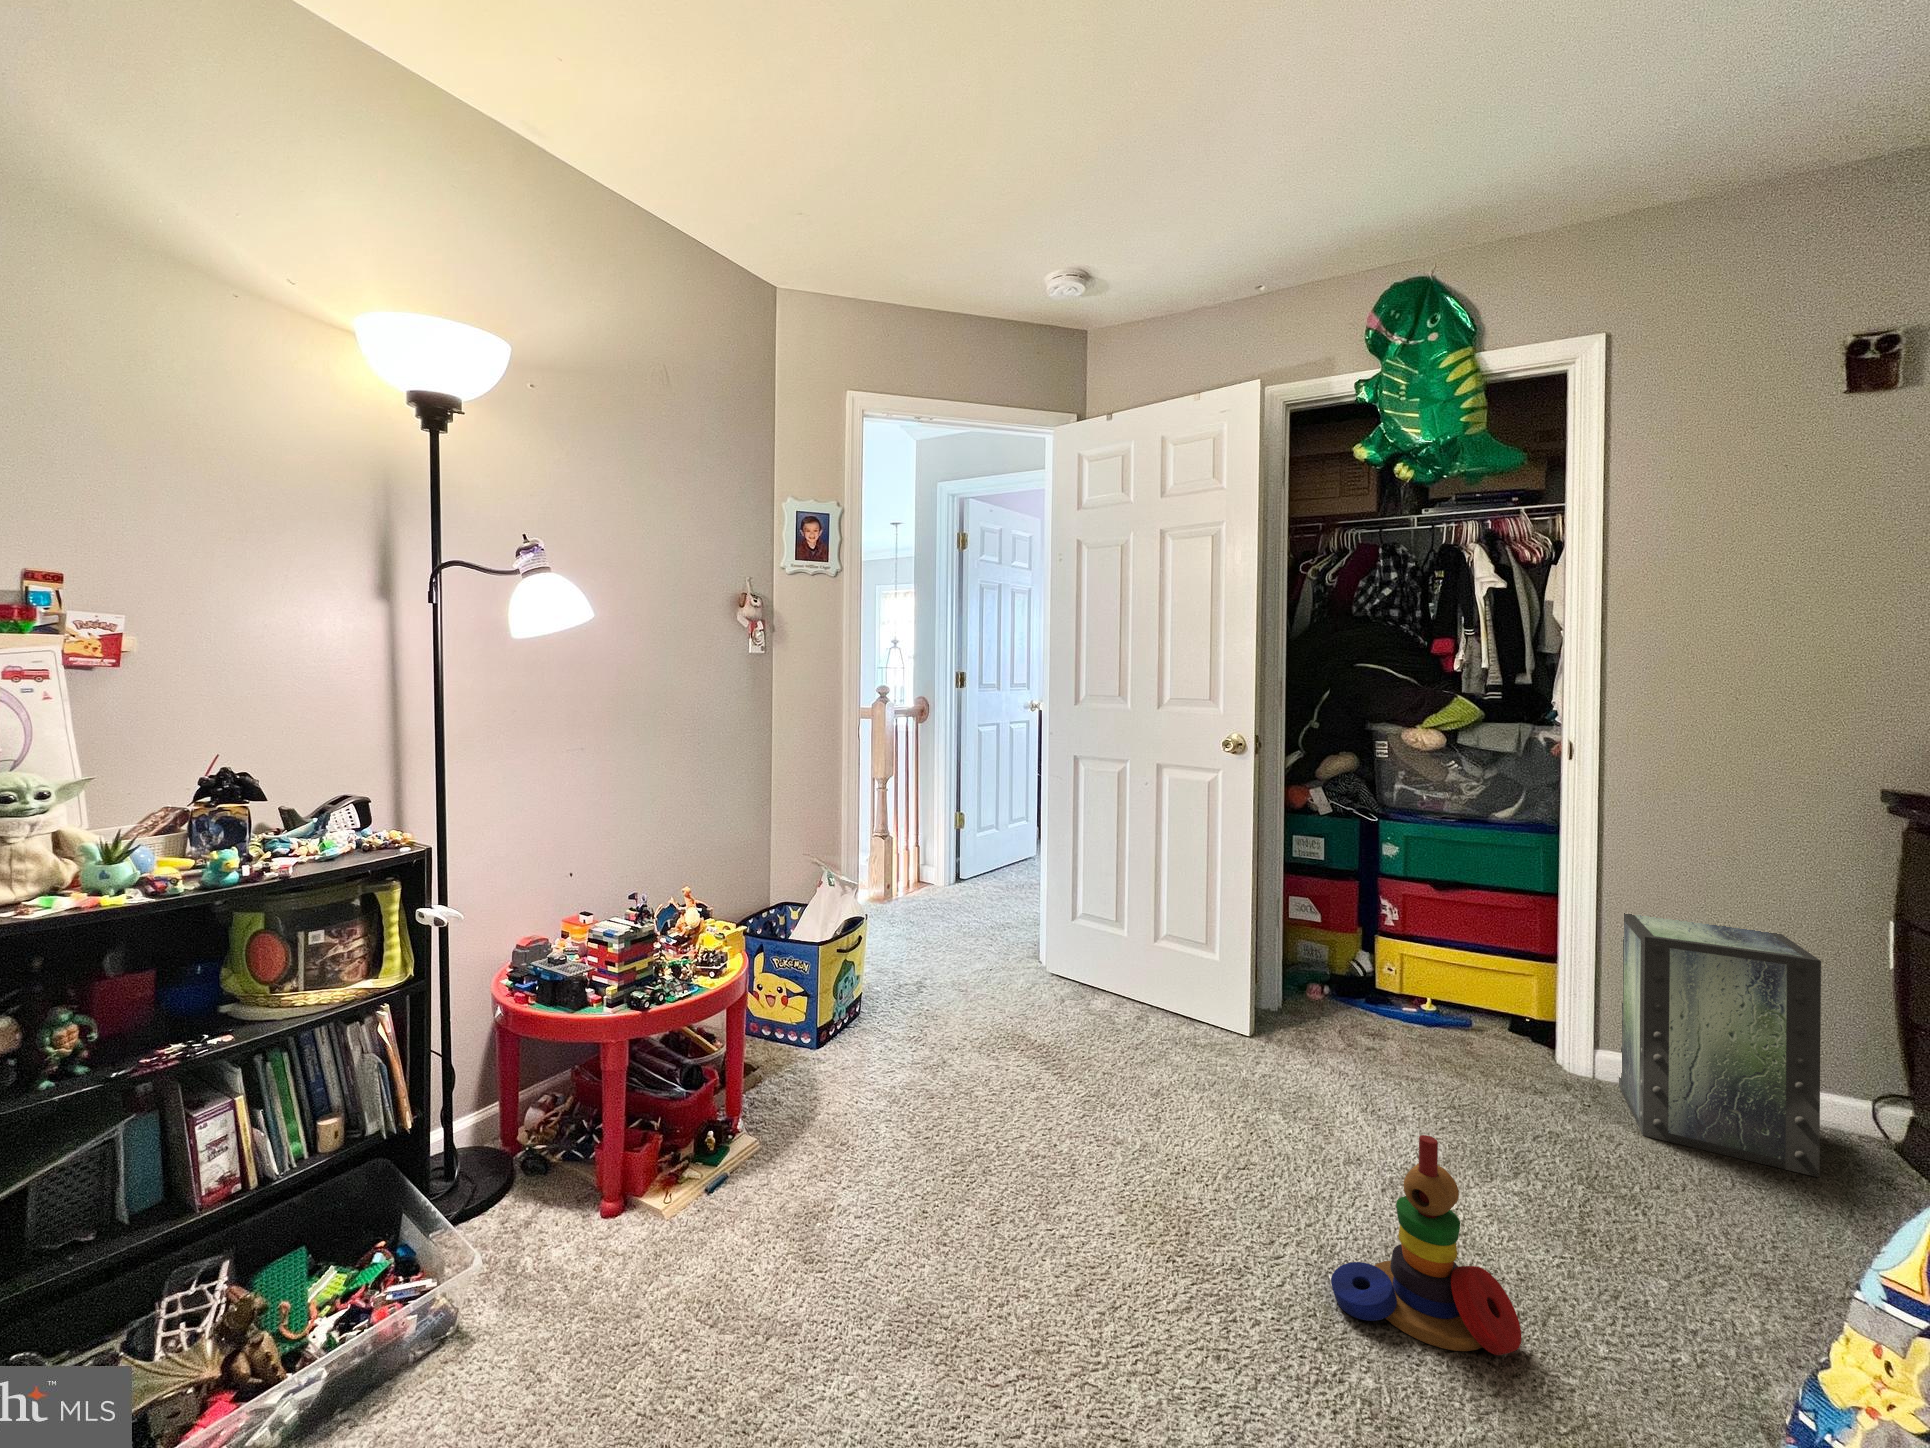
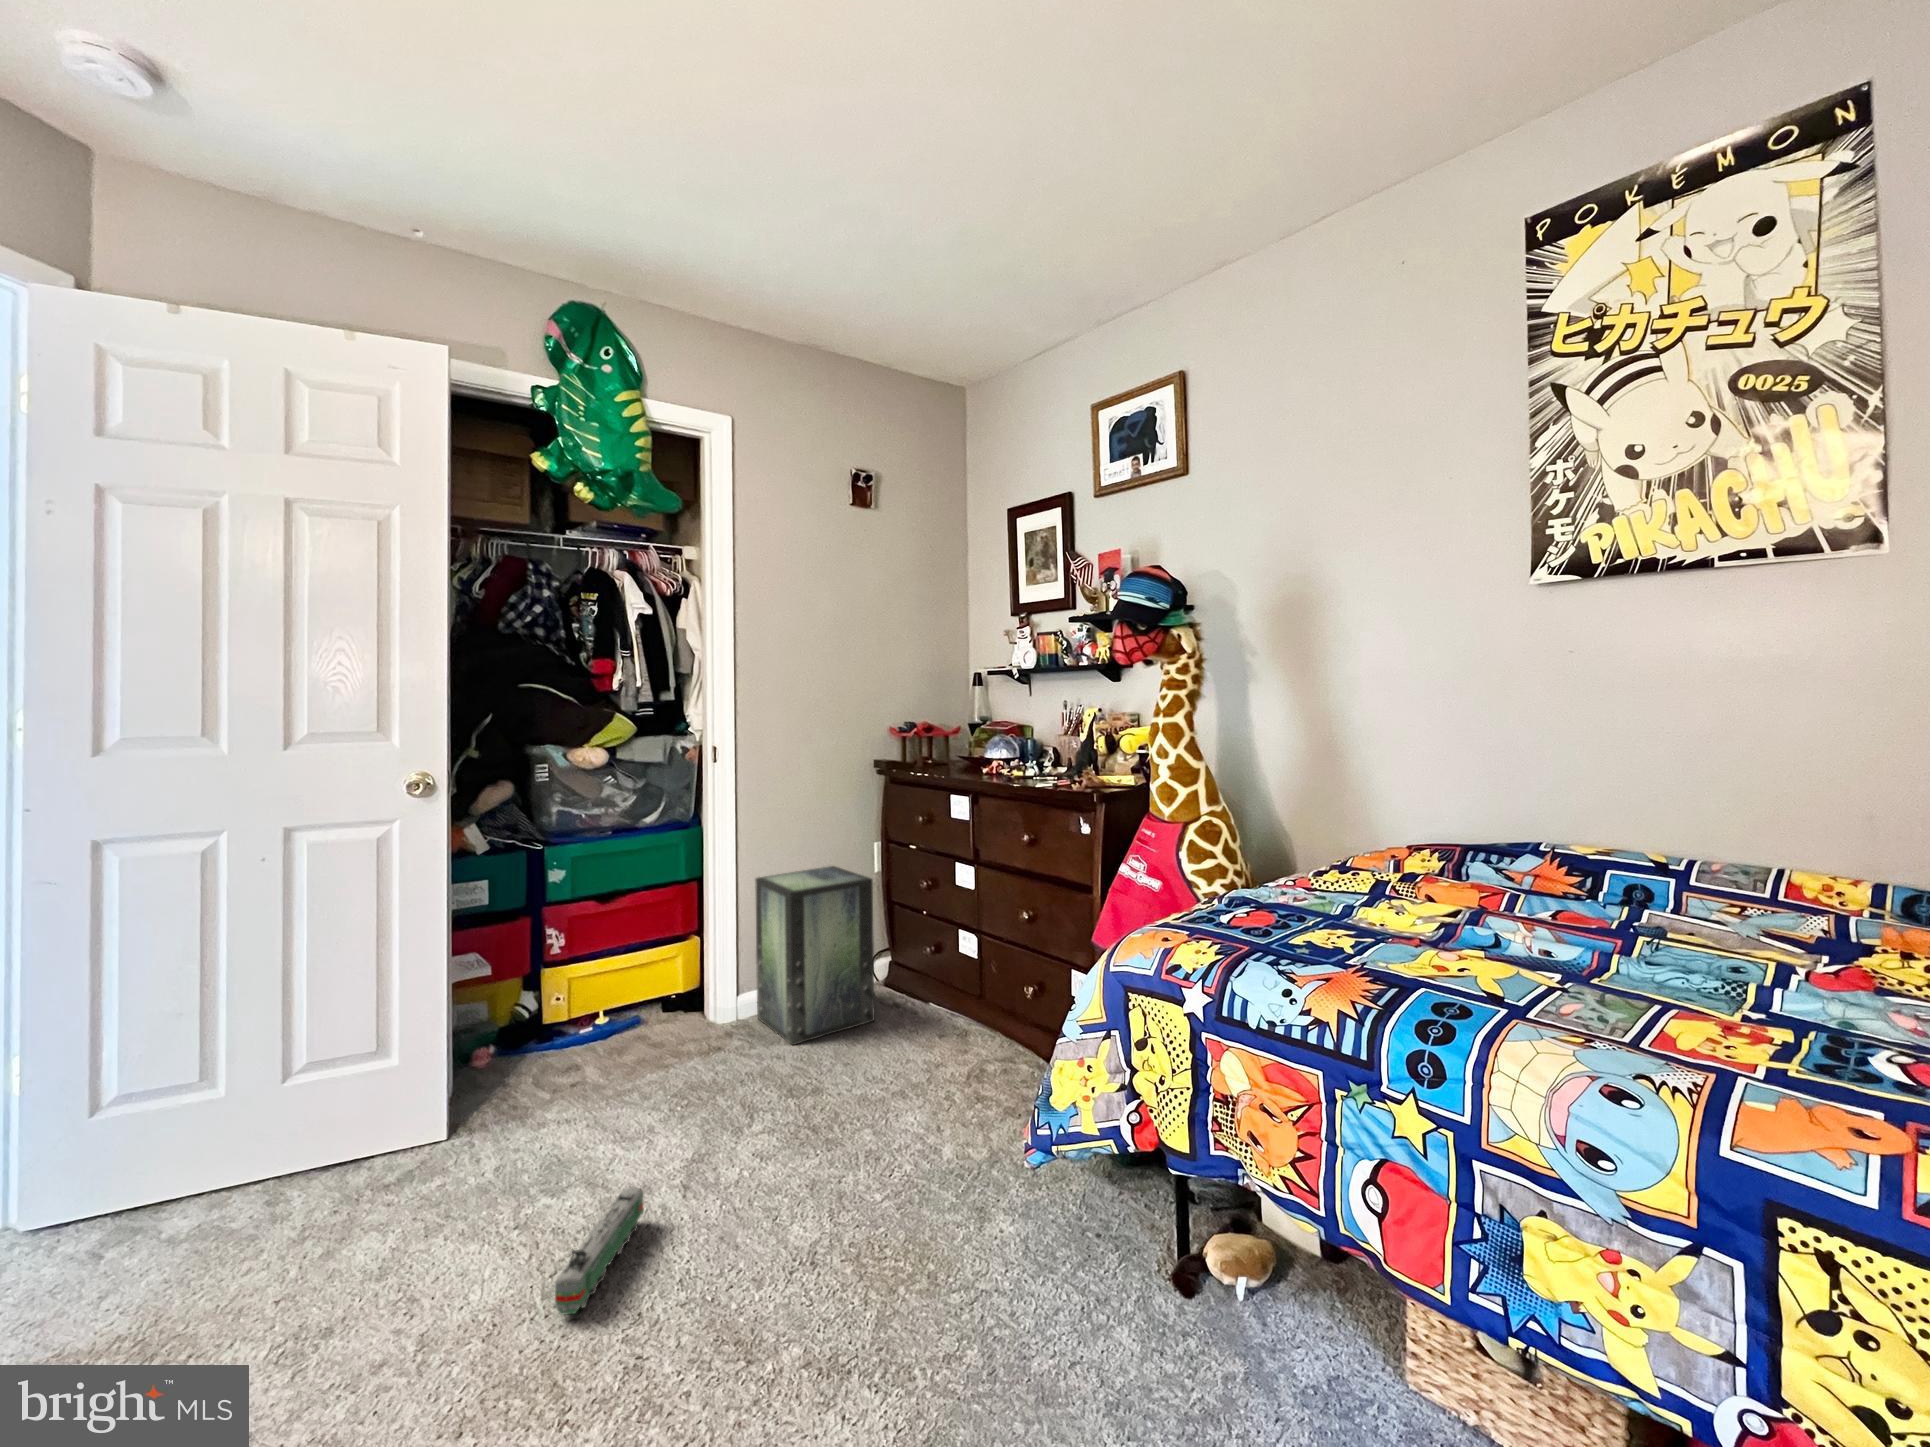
stacking toy: present [1331,1135,1521,1355] -> none [718,1107,851,1316]
toy train: none [1215,1139,1331,1204] -> present [555,1188,644,1314]

